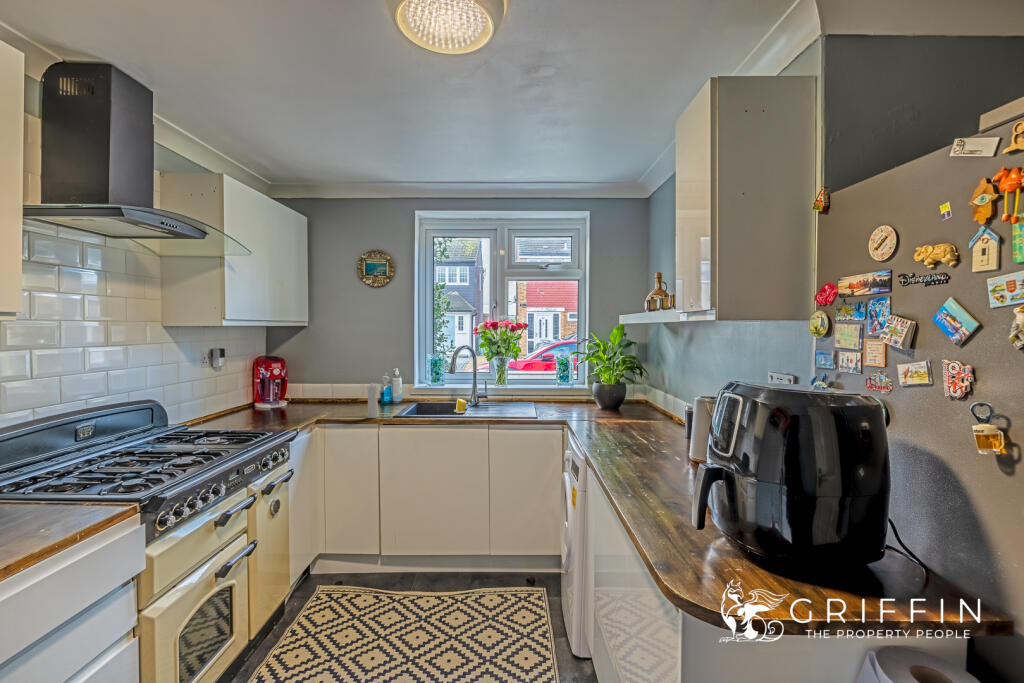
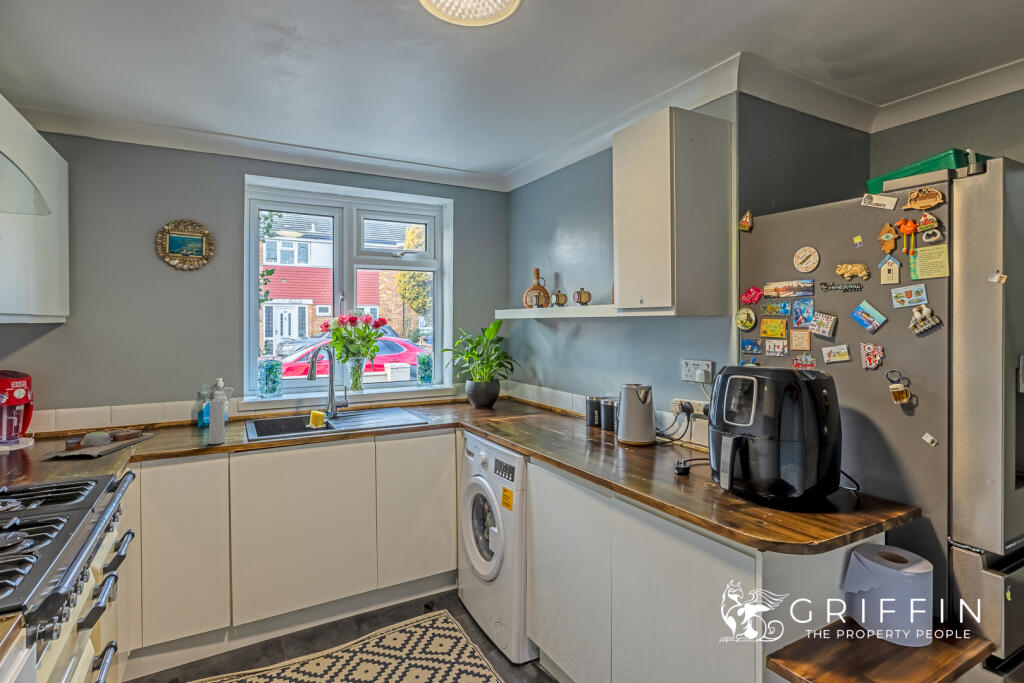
cutting board: none [275,401,347,421] -> present [44,428,154,458]

